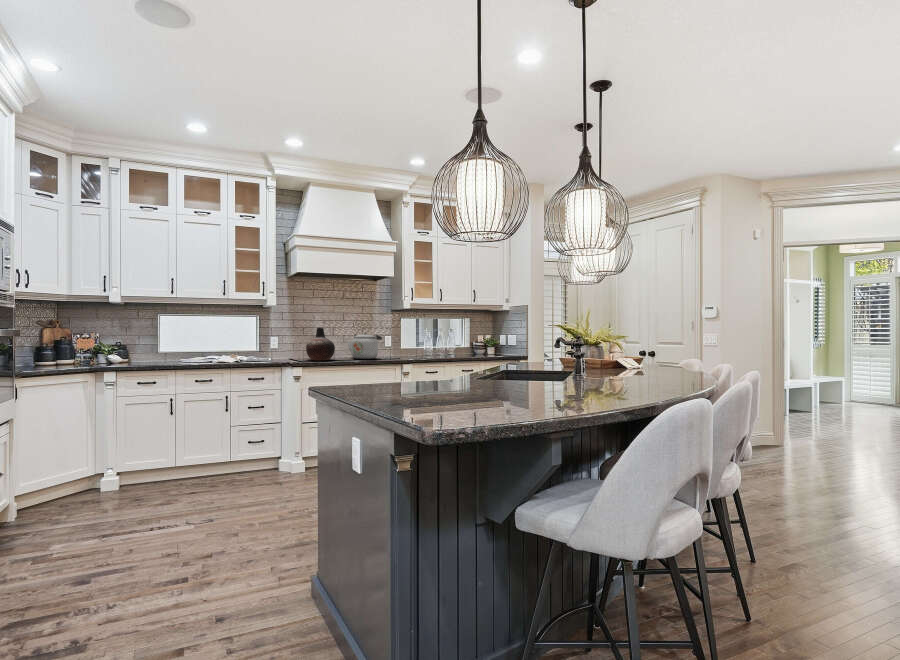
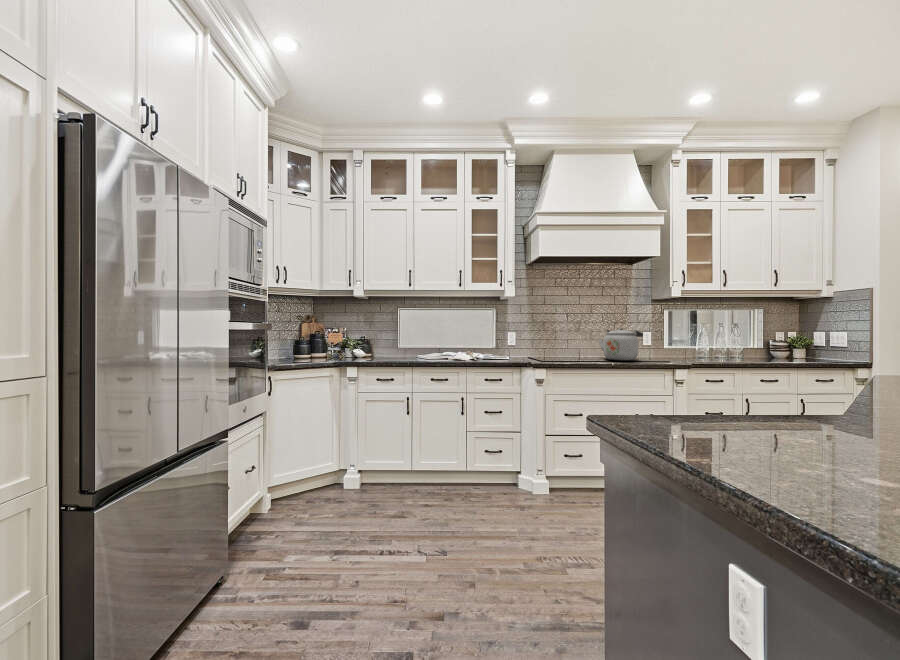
vase: present [306,327,335,360] -> none [550,322,584,361]

